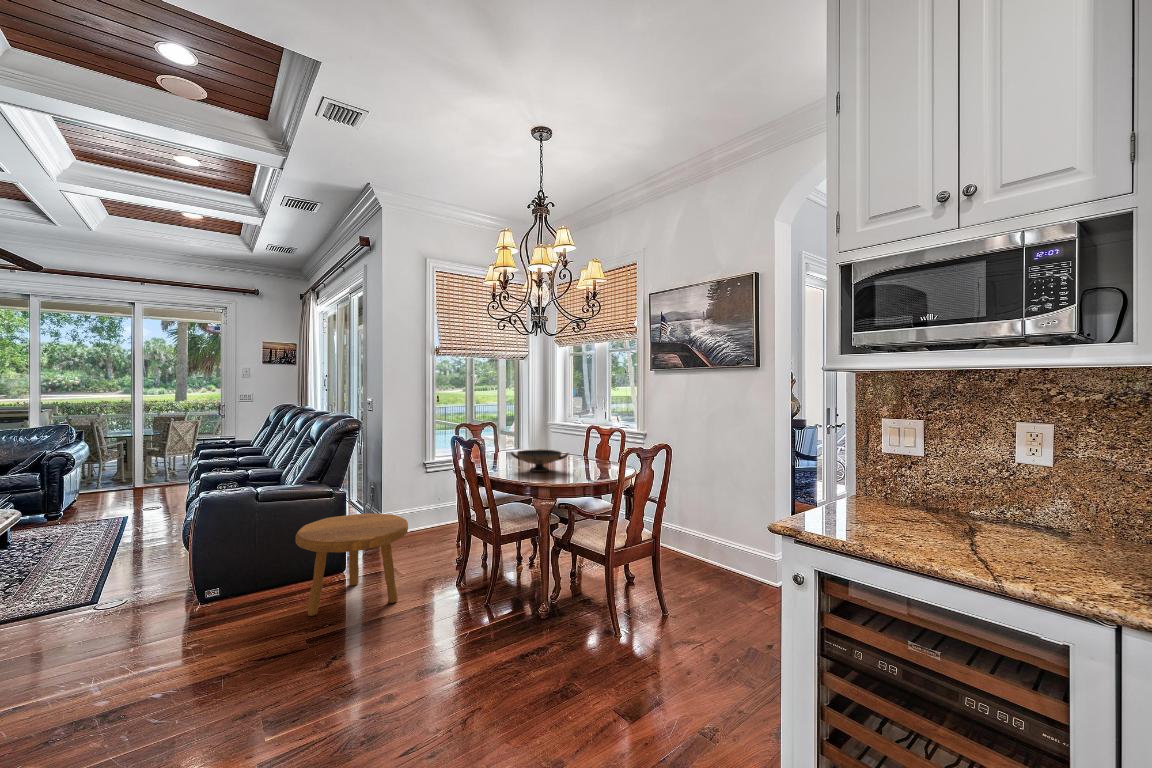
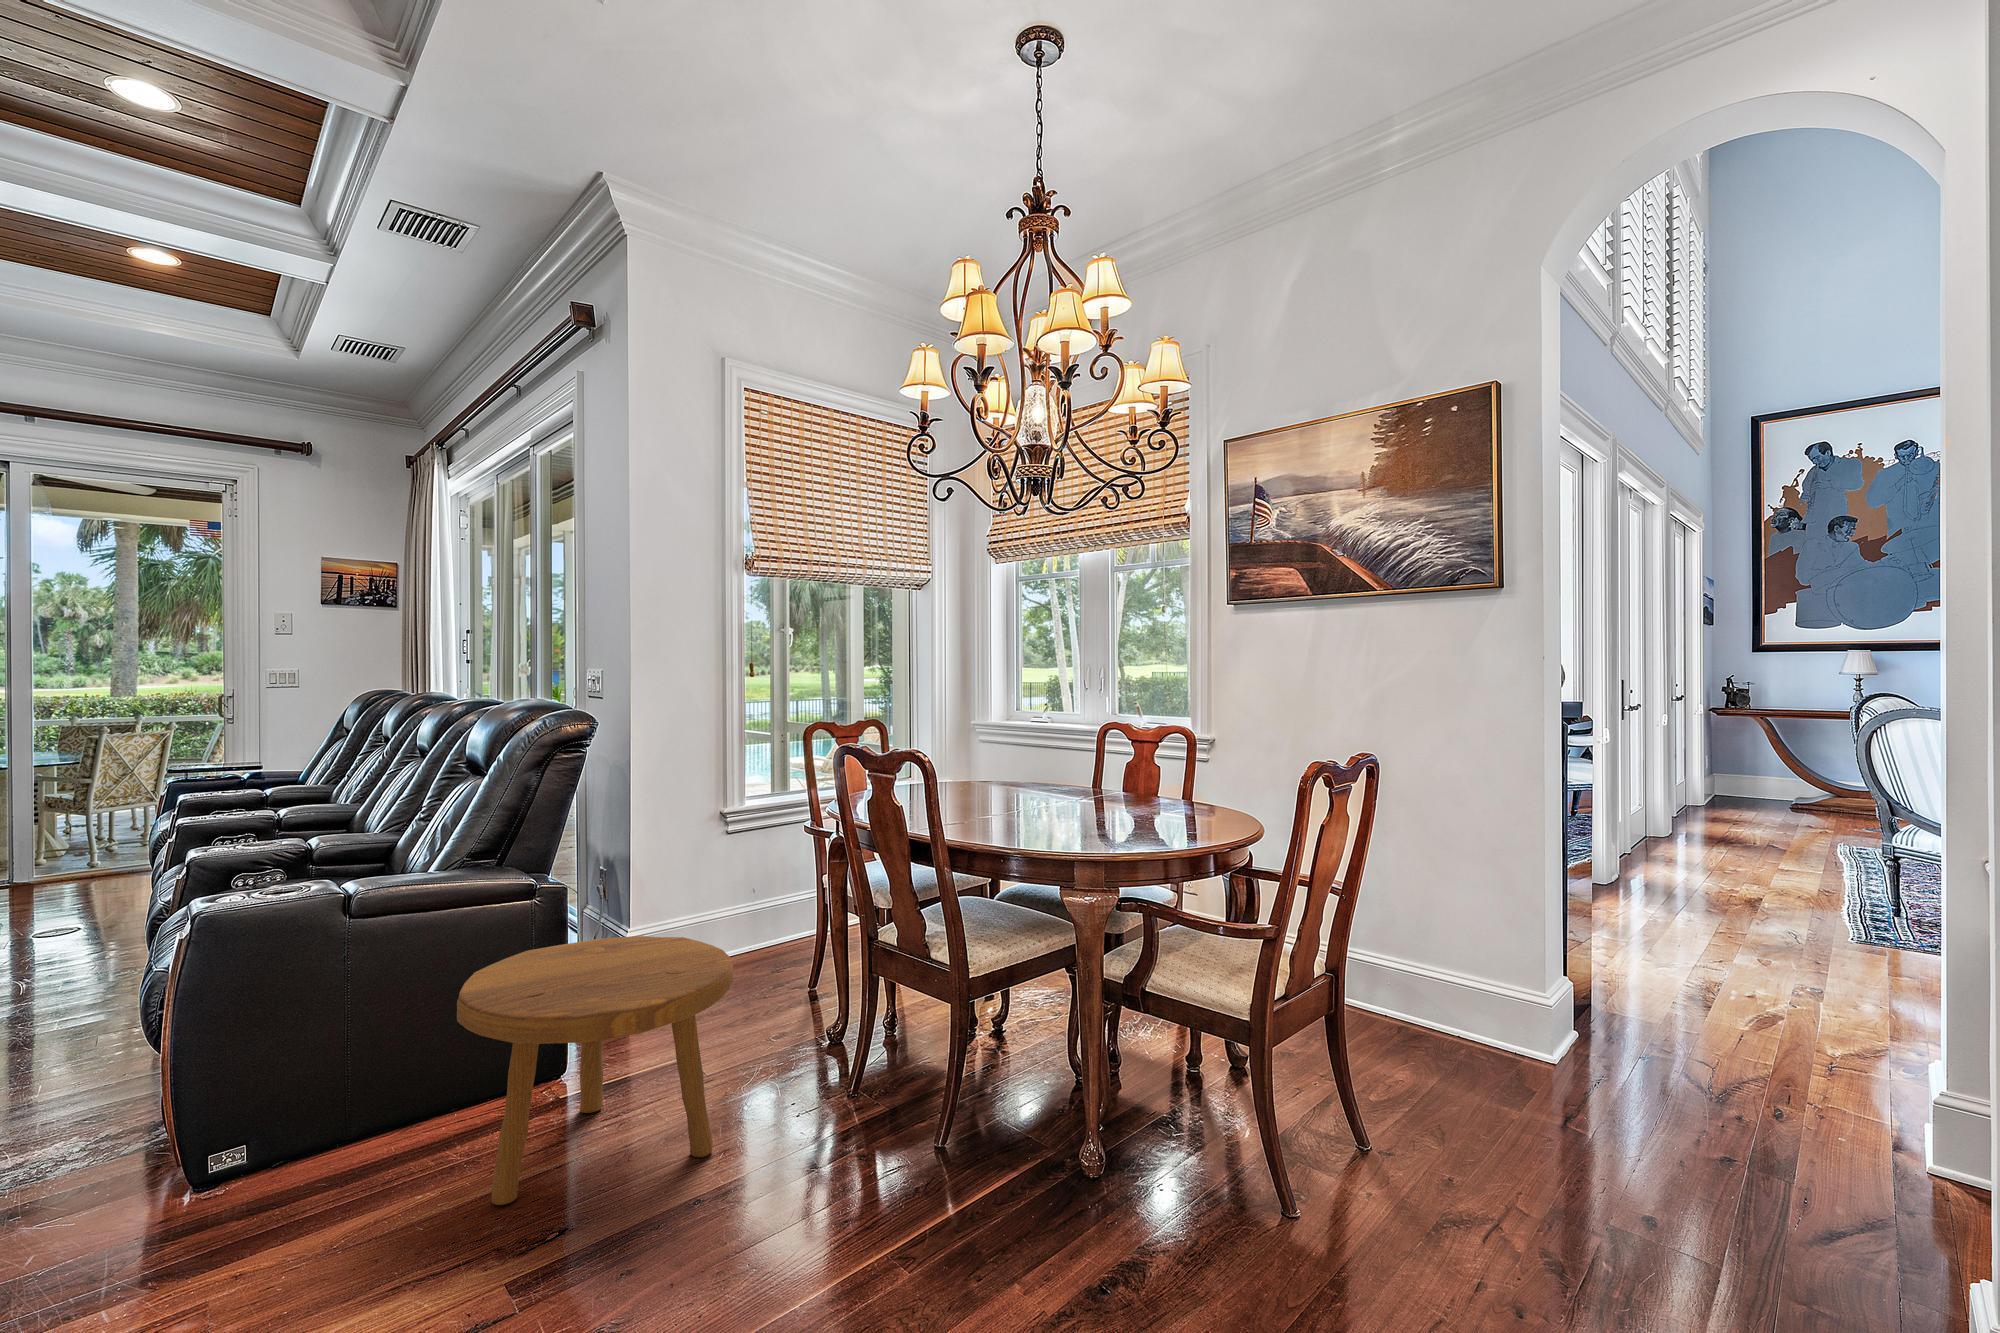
decorative bowl: present [511,449,568,472] -> none [977,777,1113,829]

